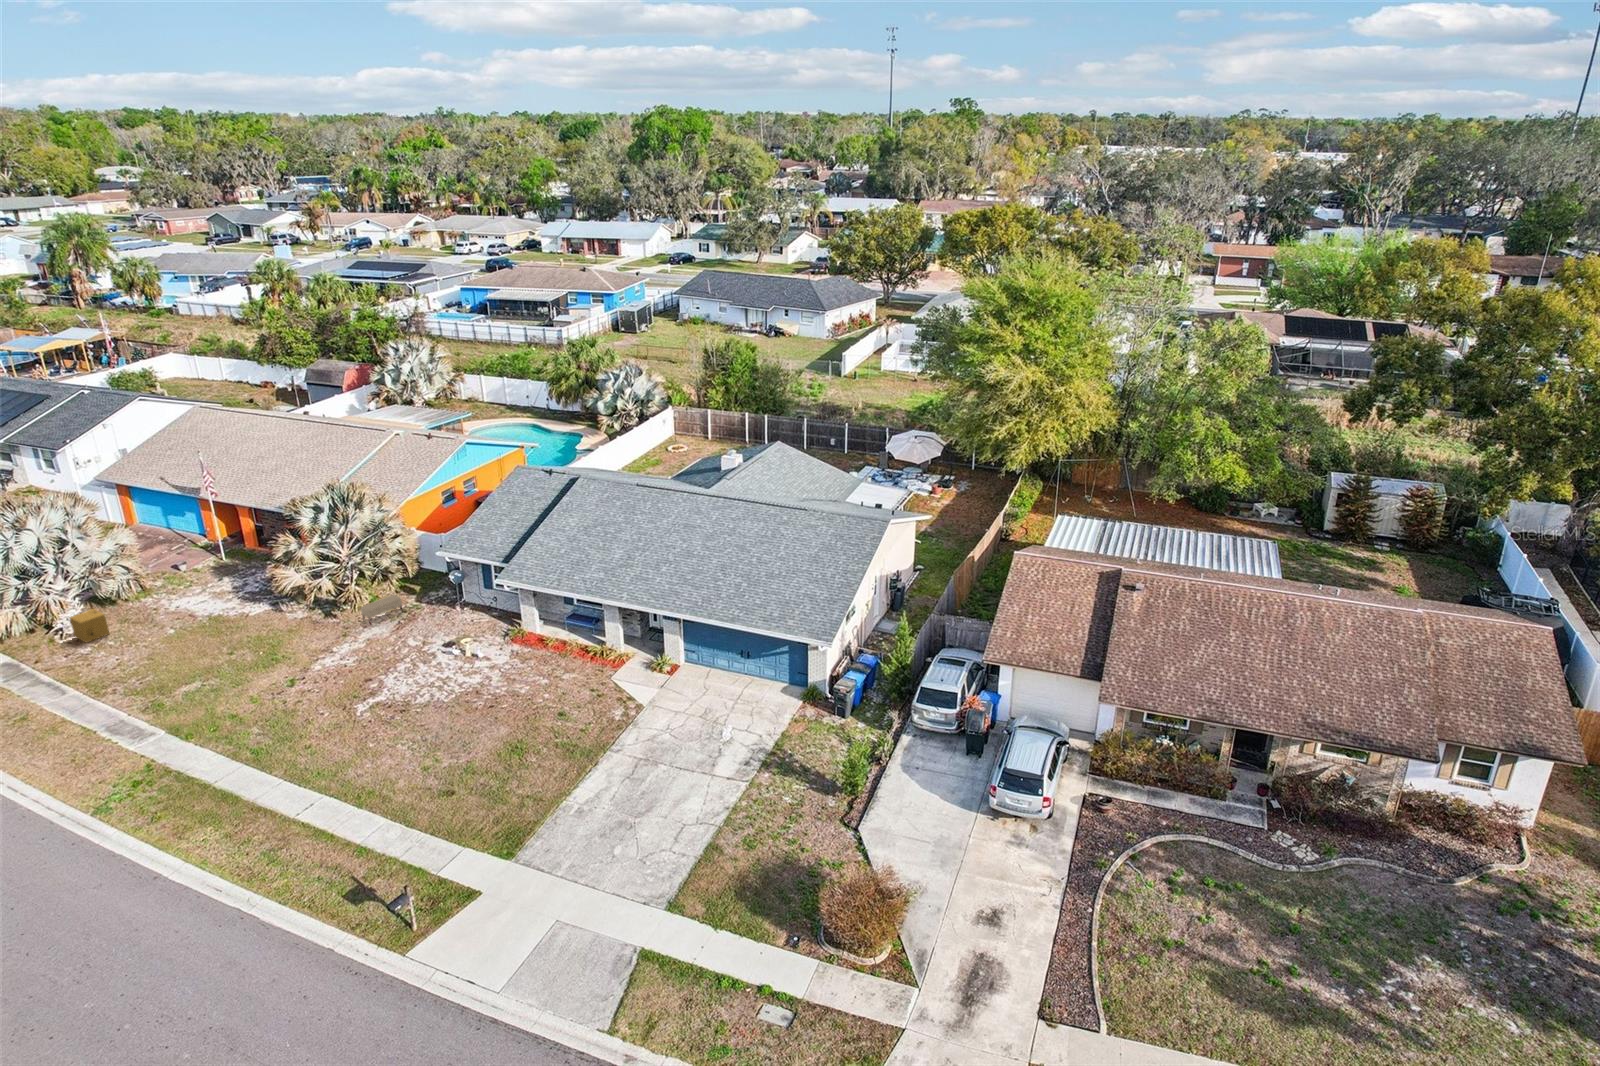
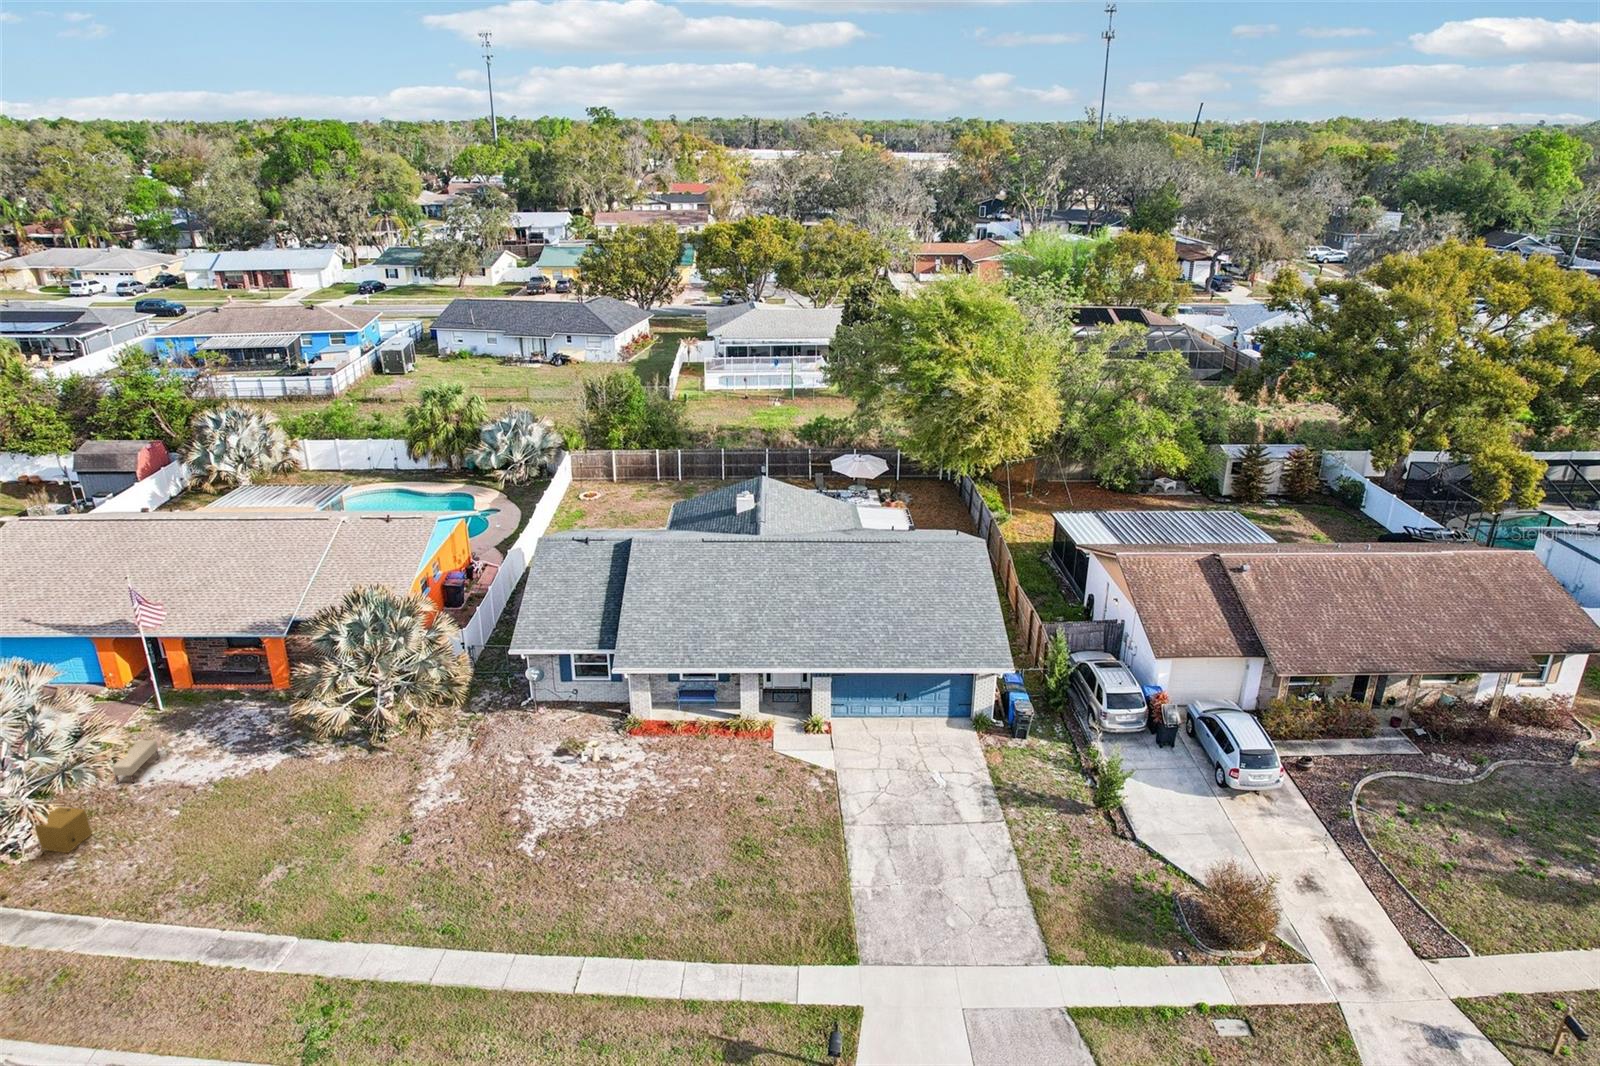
bench: present [361,595,402,623] -> present [113,740,159,783]

